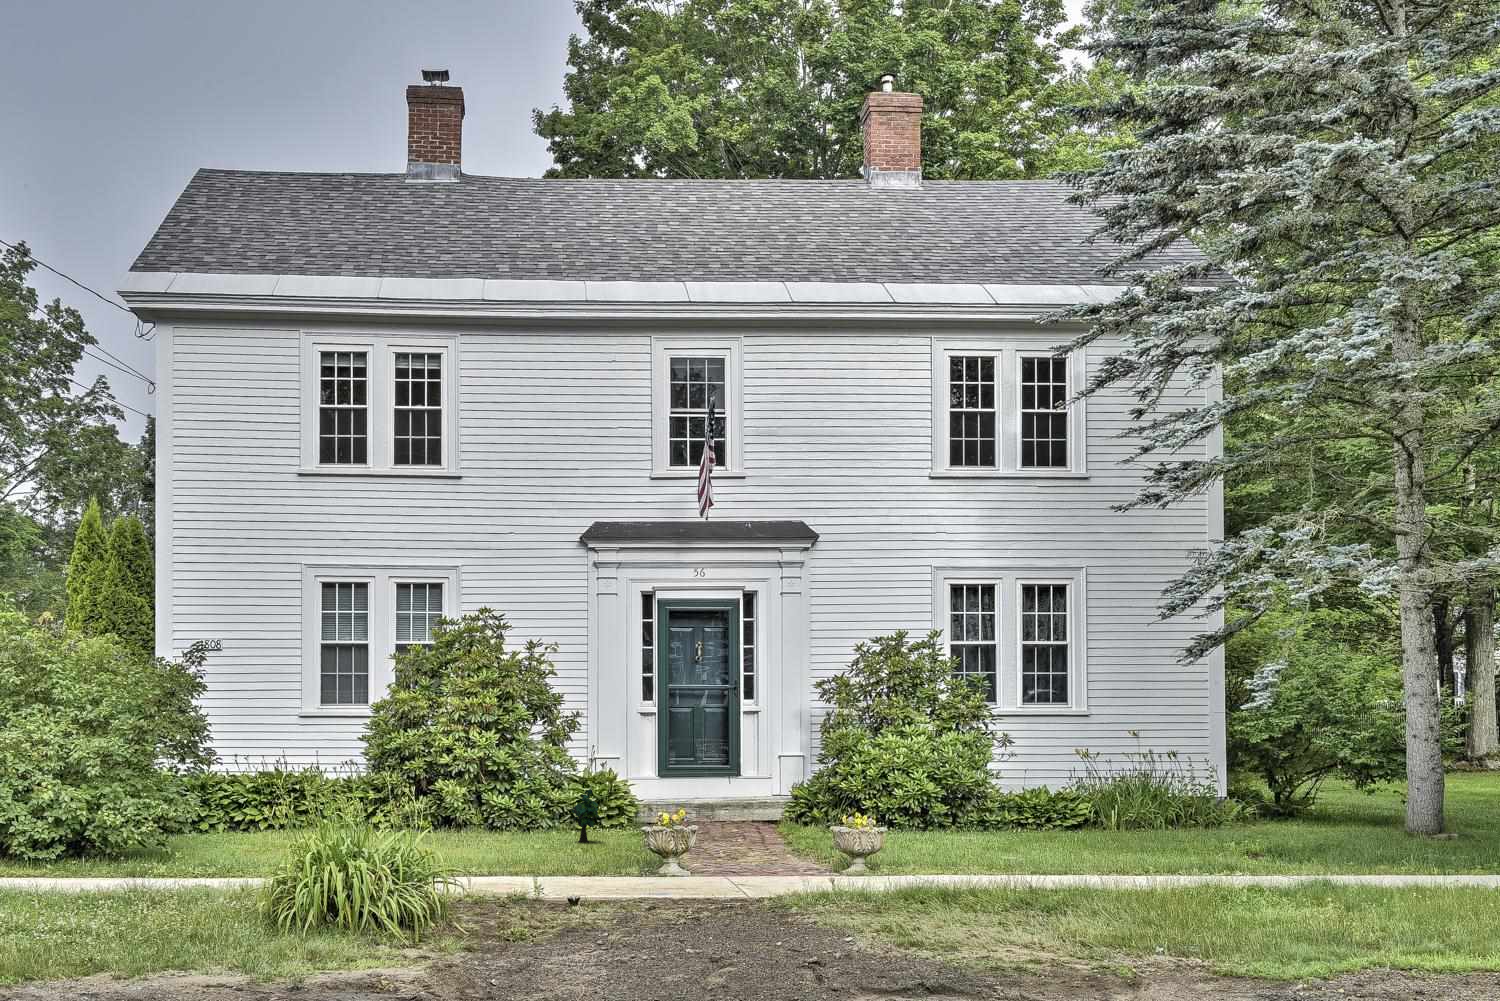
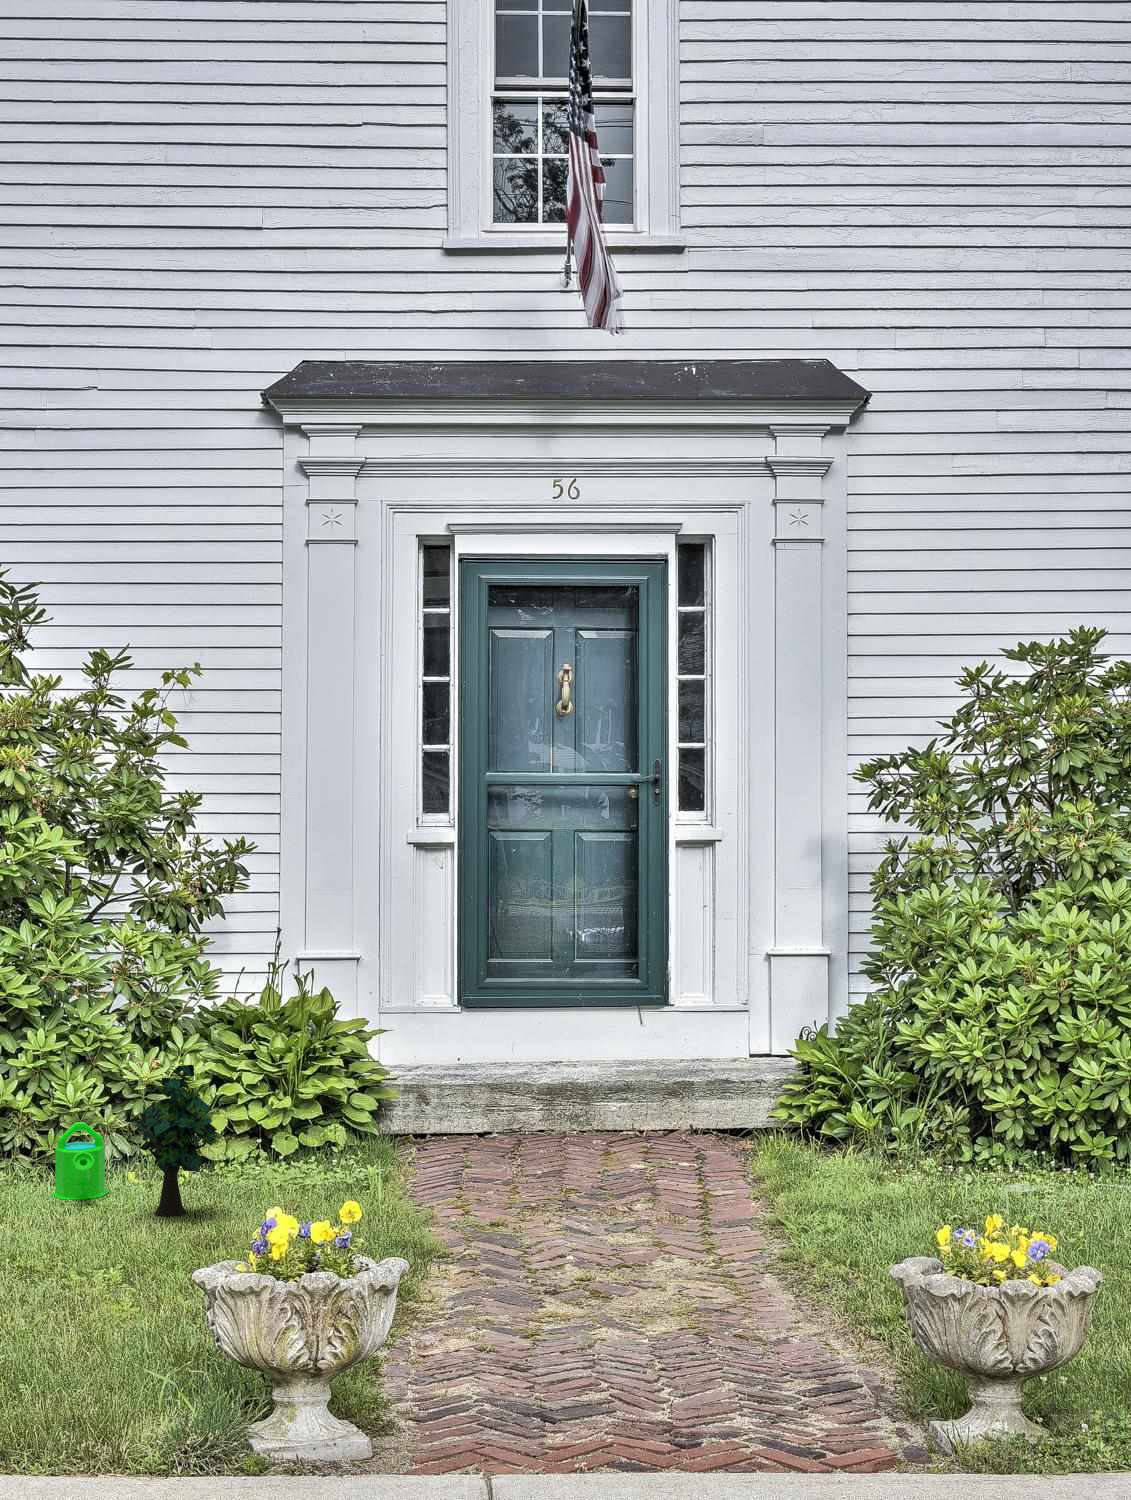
watering can: none [537,812,557,839] -> present [51,1122,109,1200]

